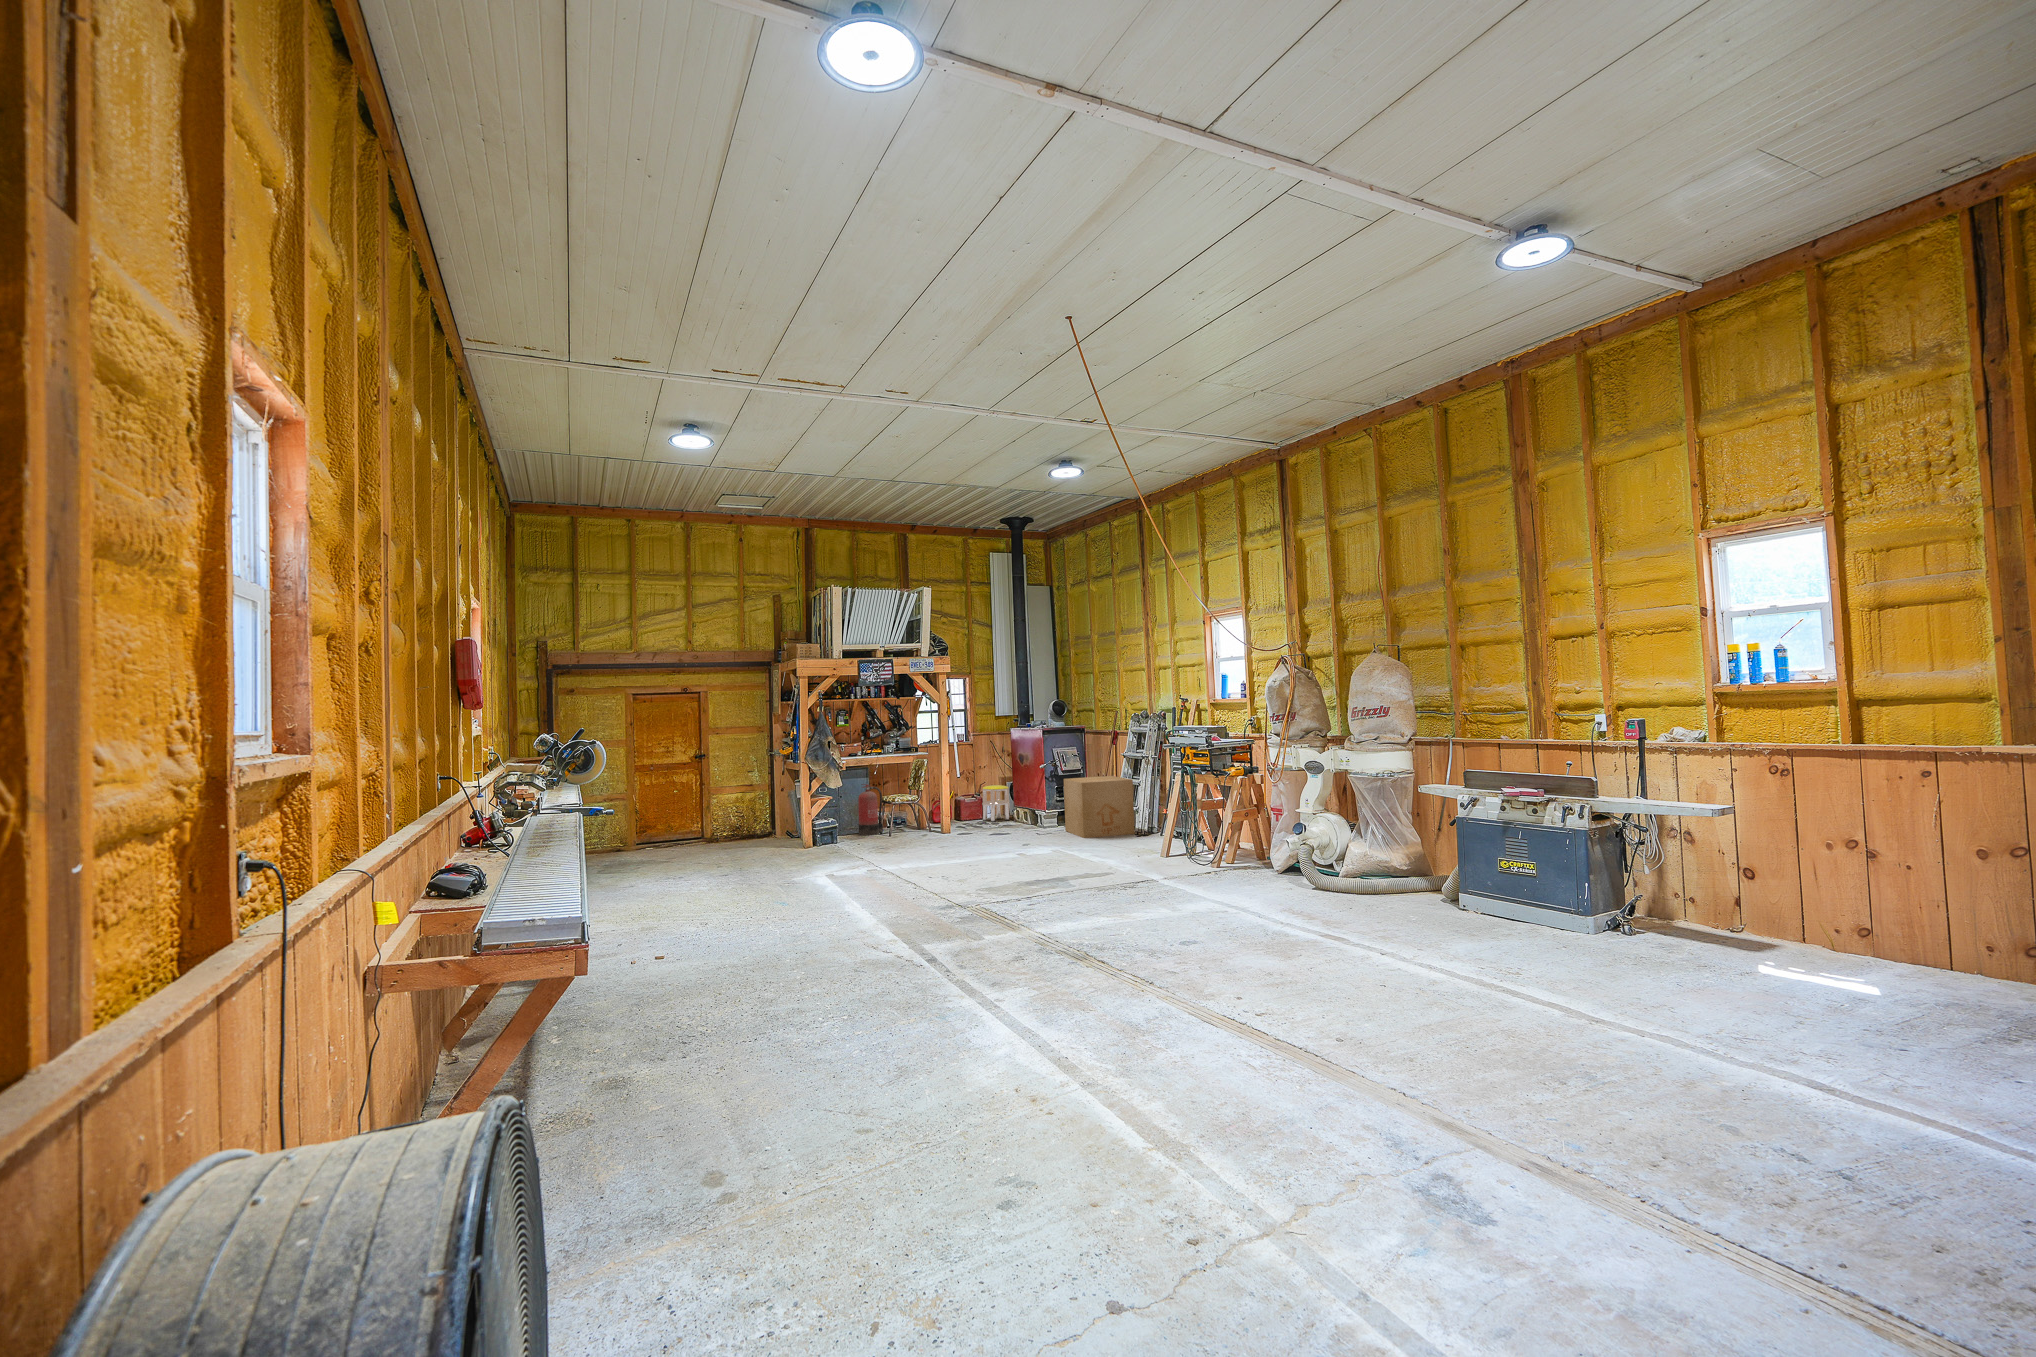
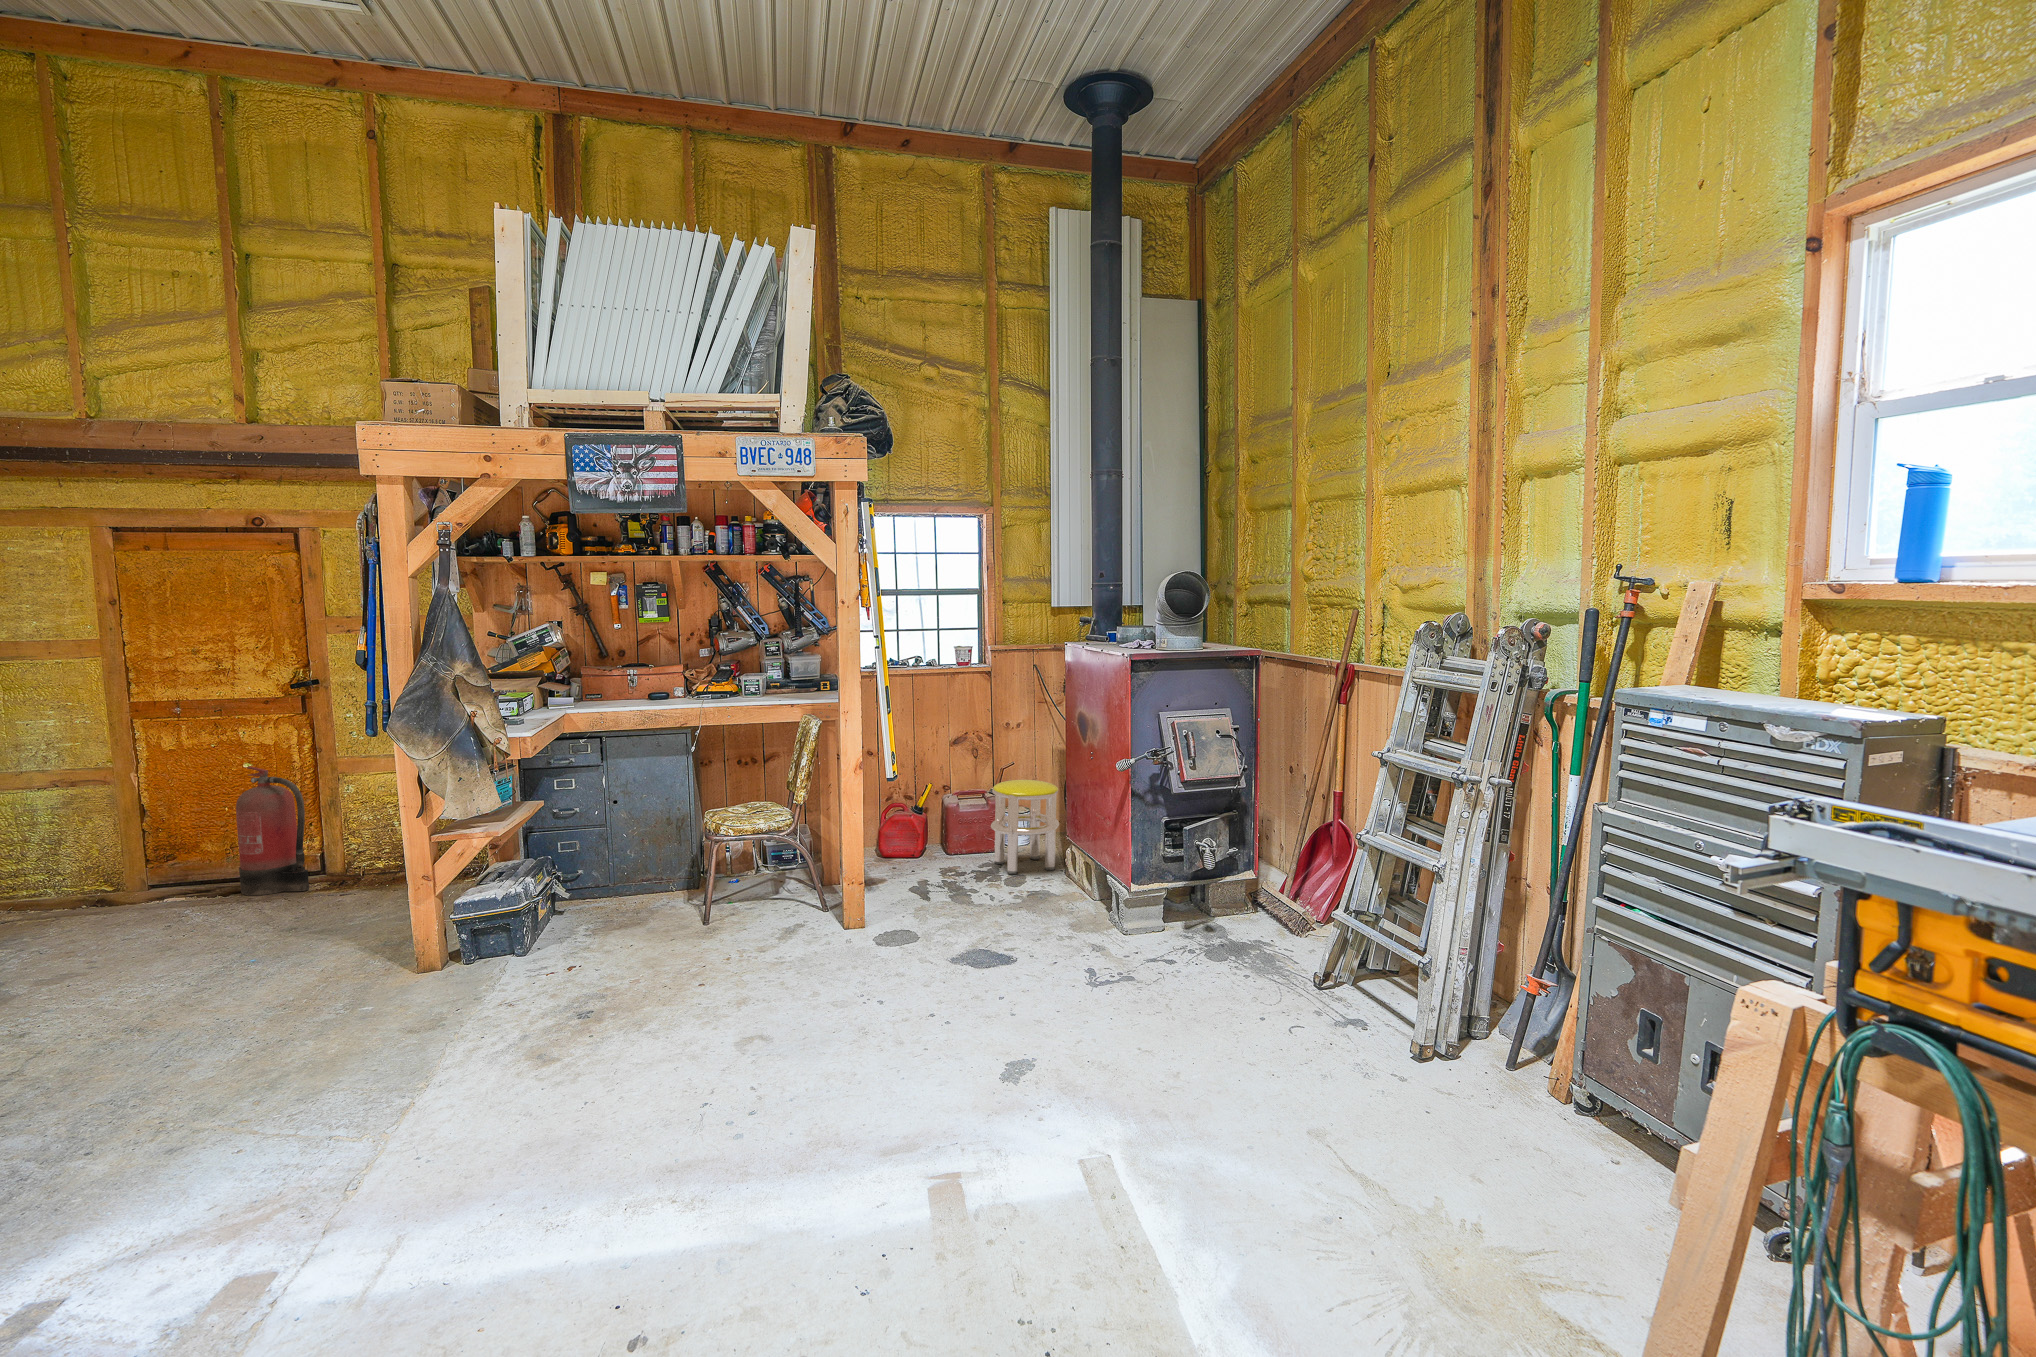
cardboard box: present [1064,776,1135,838] -> none [1176,812,1410,1046]
fire extinguisher: present [858,784,883,835] -> present [236,766,309,895]

